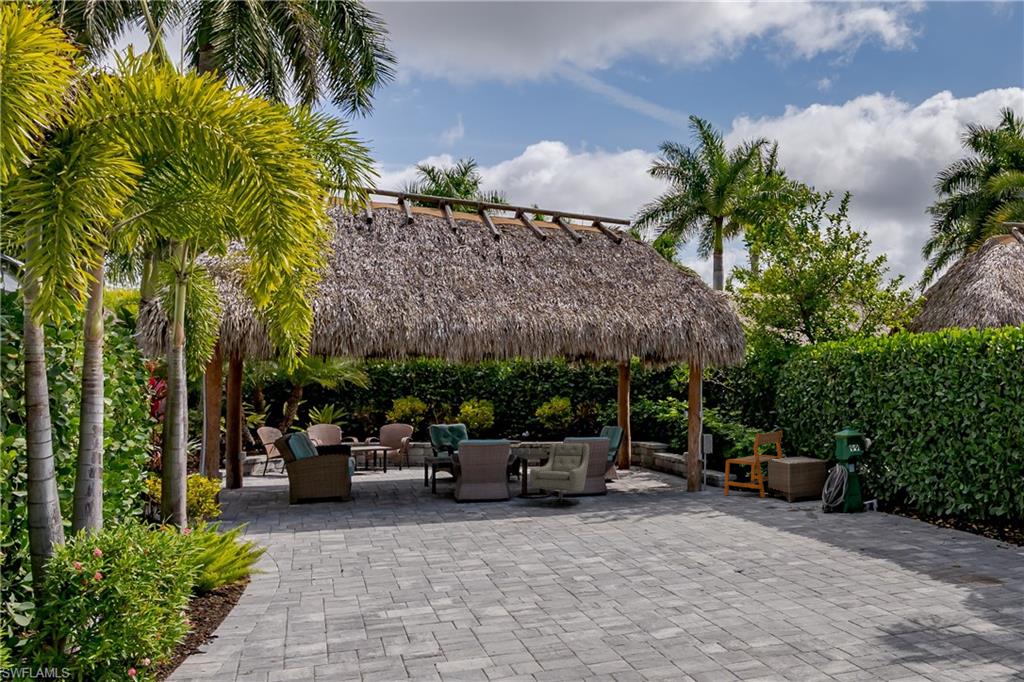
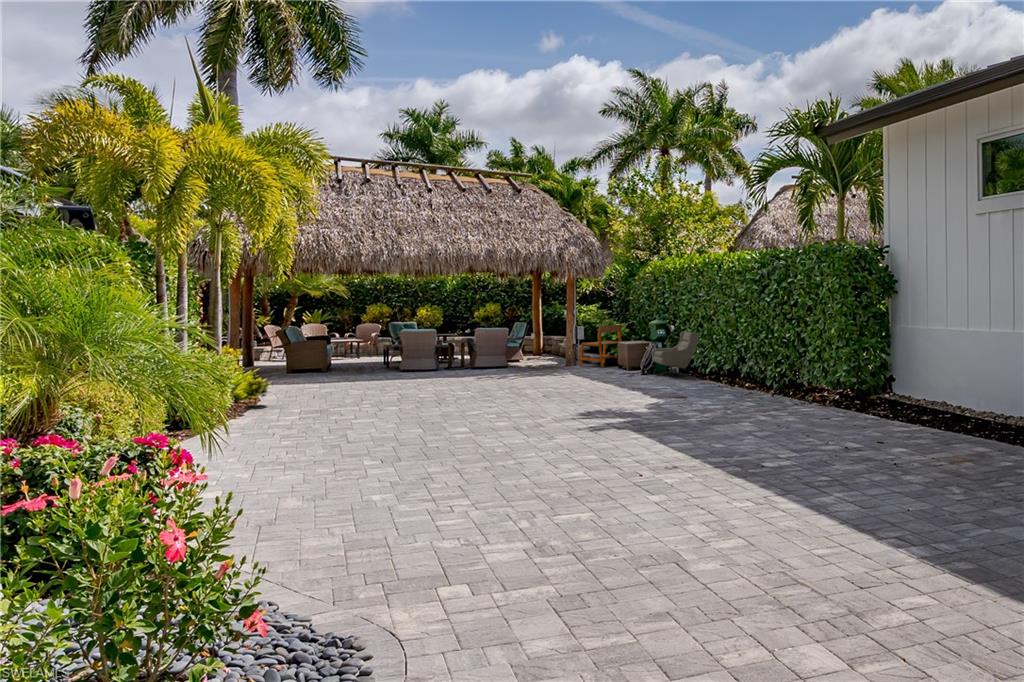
armchair: present [530,443,589,506] -> present [652,331,699,377]
potted tree: none [204,532,258,613] -> present [244,373,269,409]

